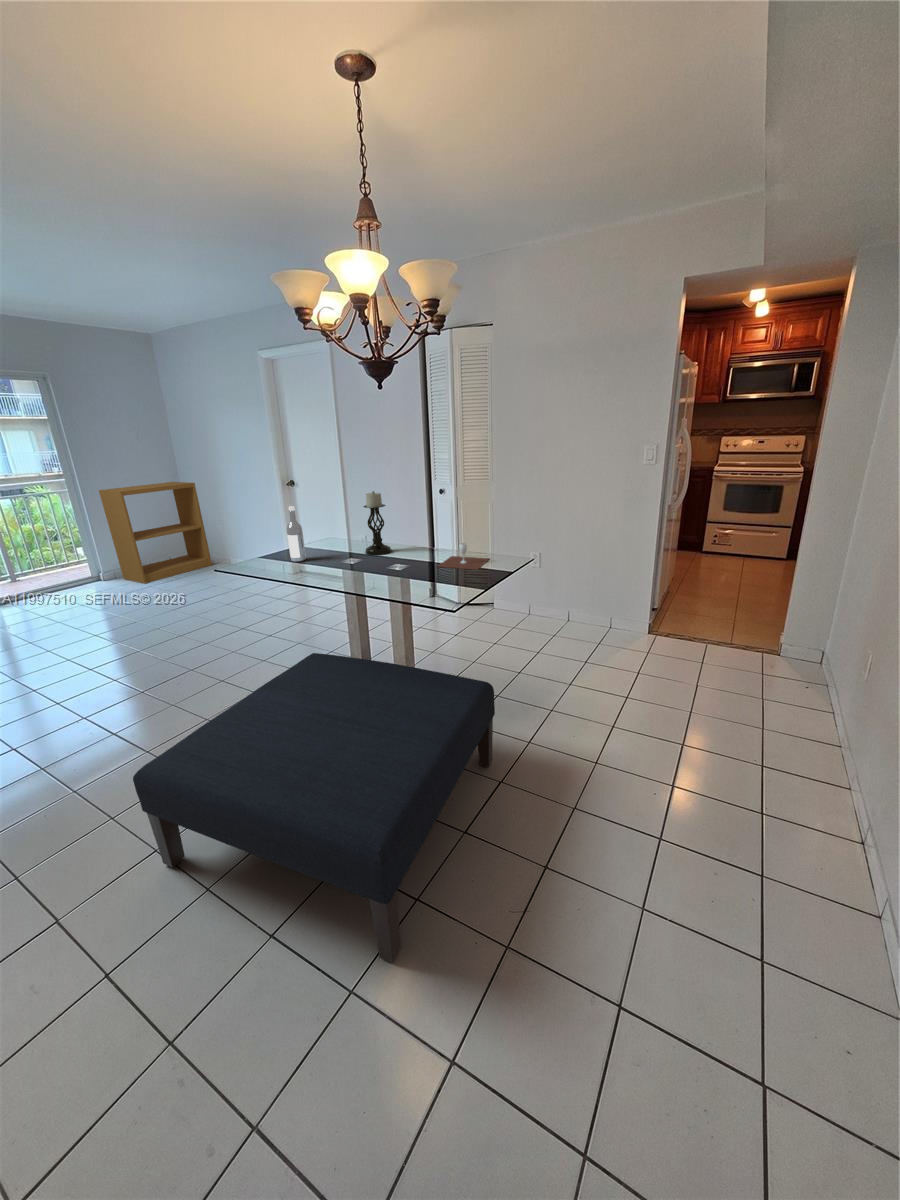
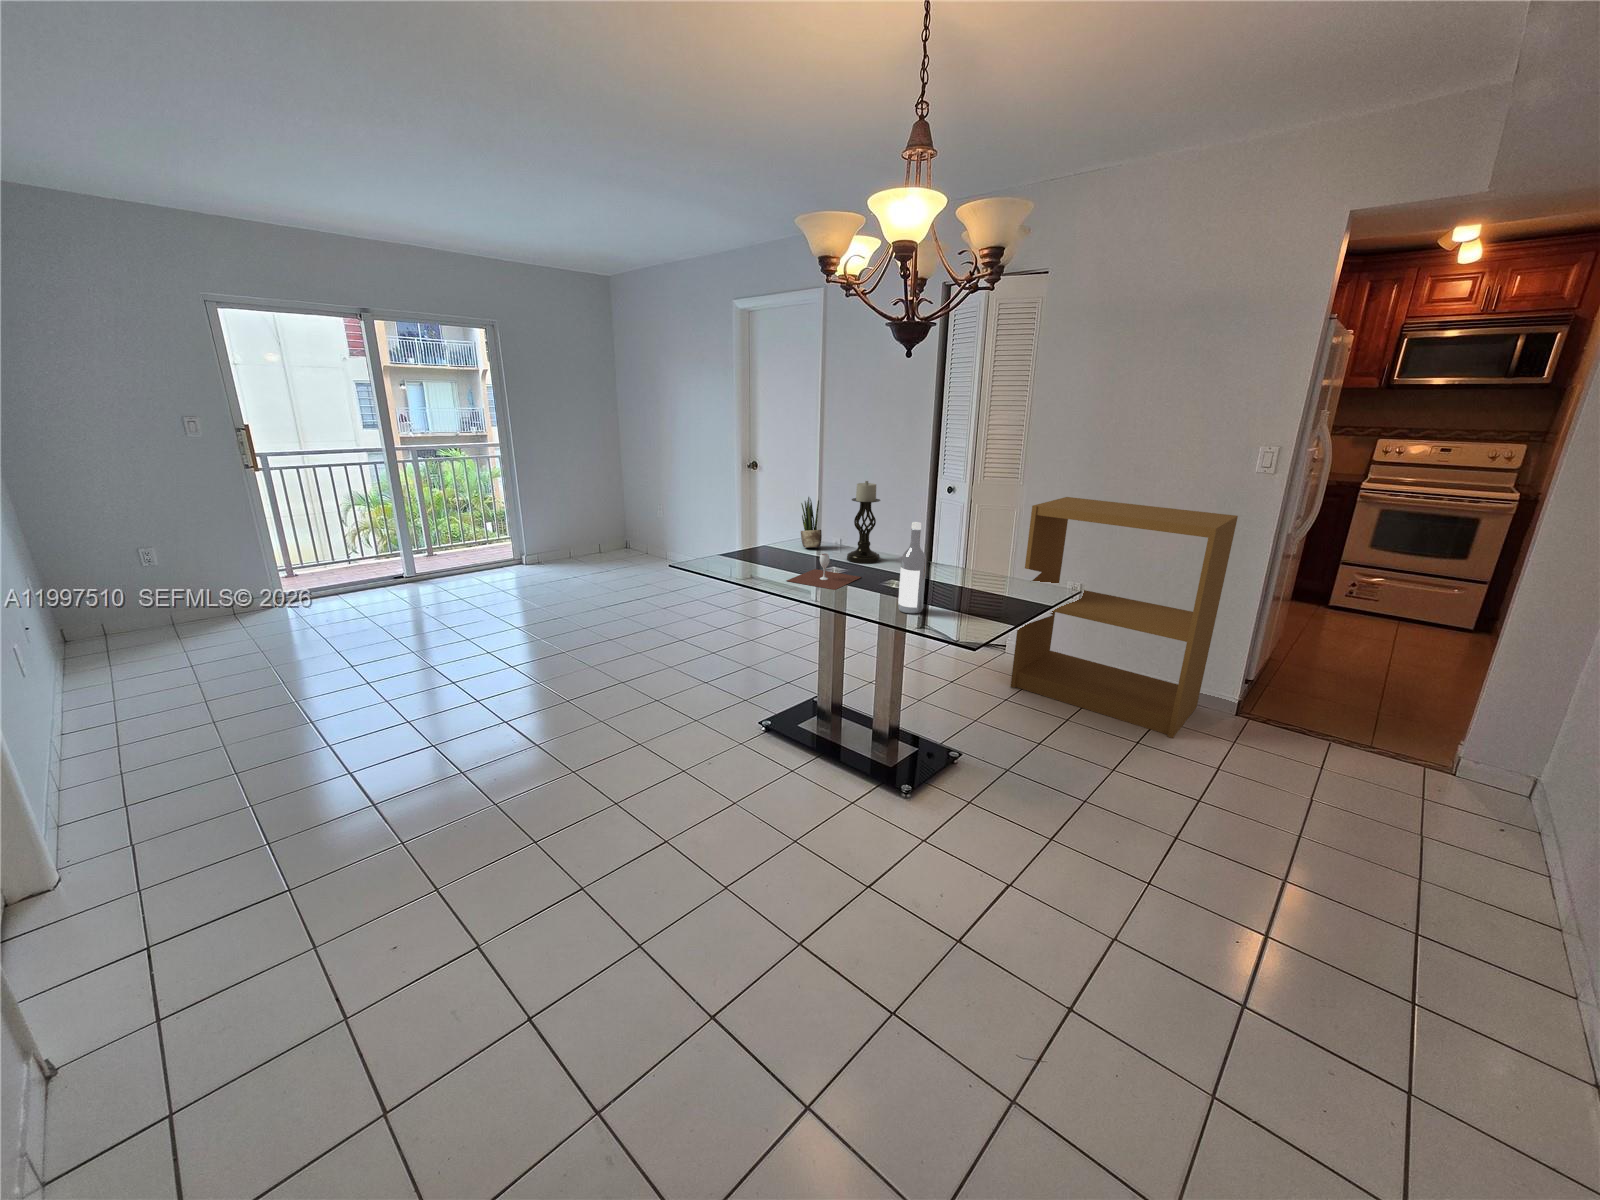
bookshelf: present [99,482,212,584] -> present [1010,497,1238,738]
wine bottle: present [287,506,306,562] -> present [898,522,926,614]
potted plant: none [326,506,346,547] -> present [801,497,822,547]
wine glass: present [438,543,489,570] -> present [787,554,861,590]
ottoman: present [133,653,495,963] -> none [577,679,1016,1086]

